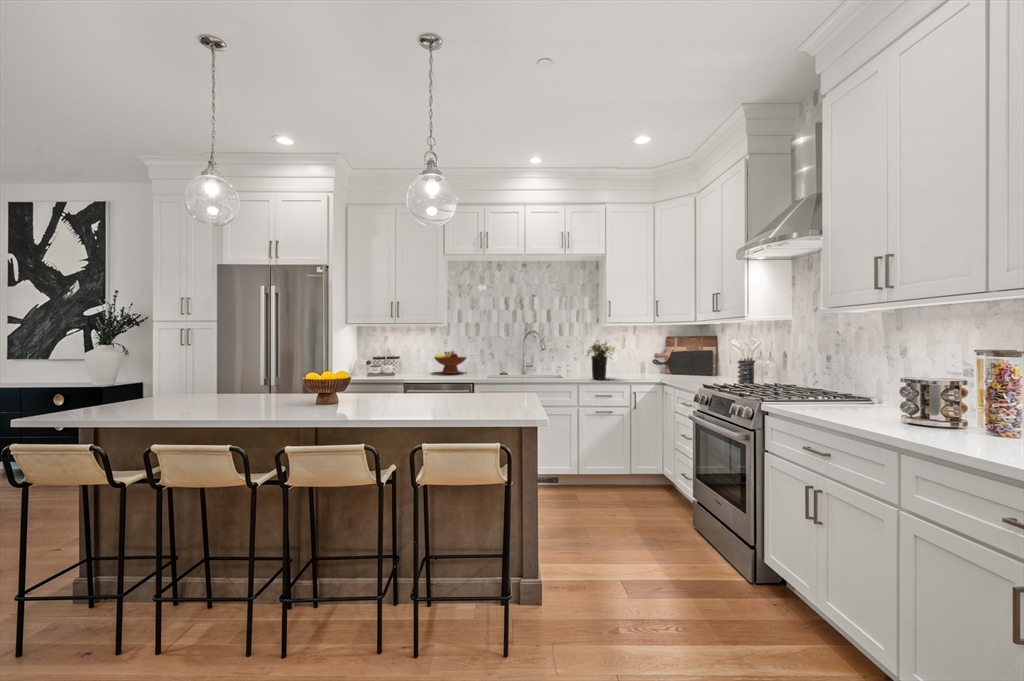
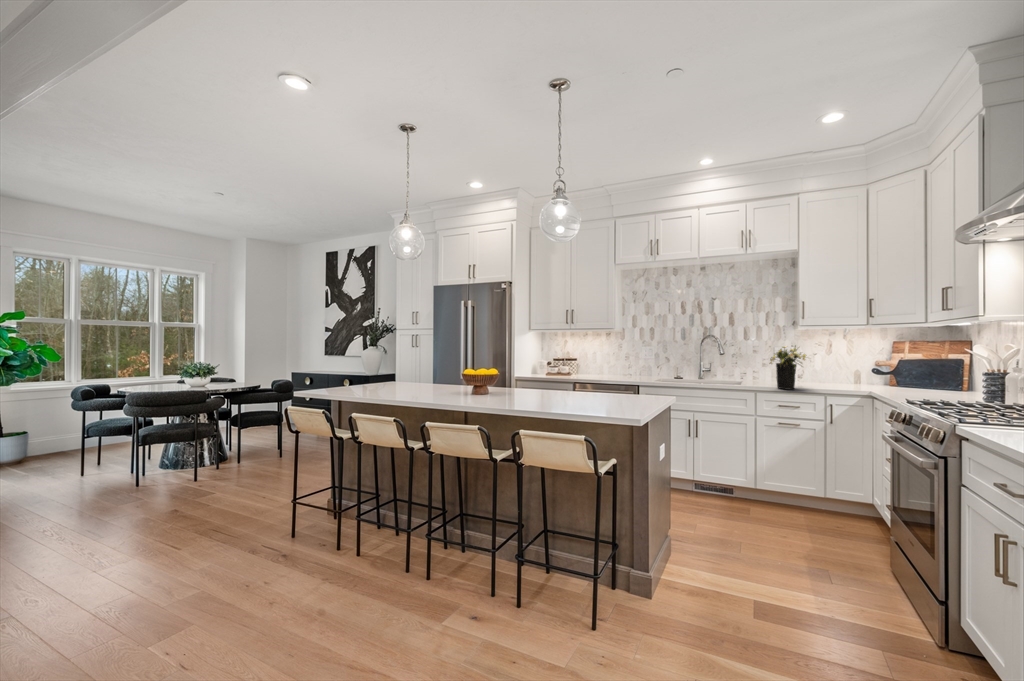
fruit bowl: present [434,351,467,374] -> none [609,354,642,375]

